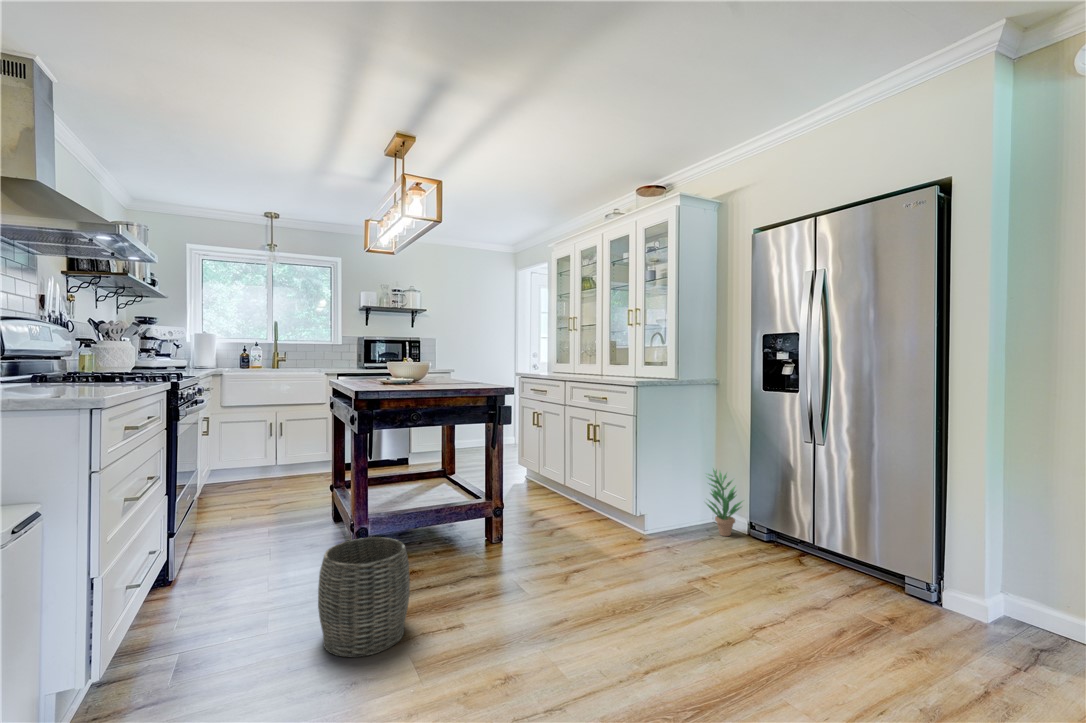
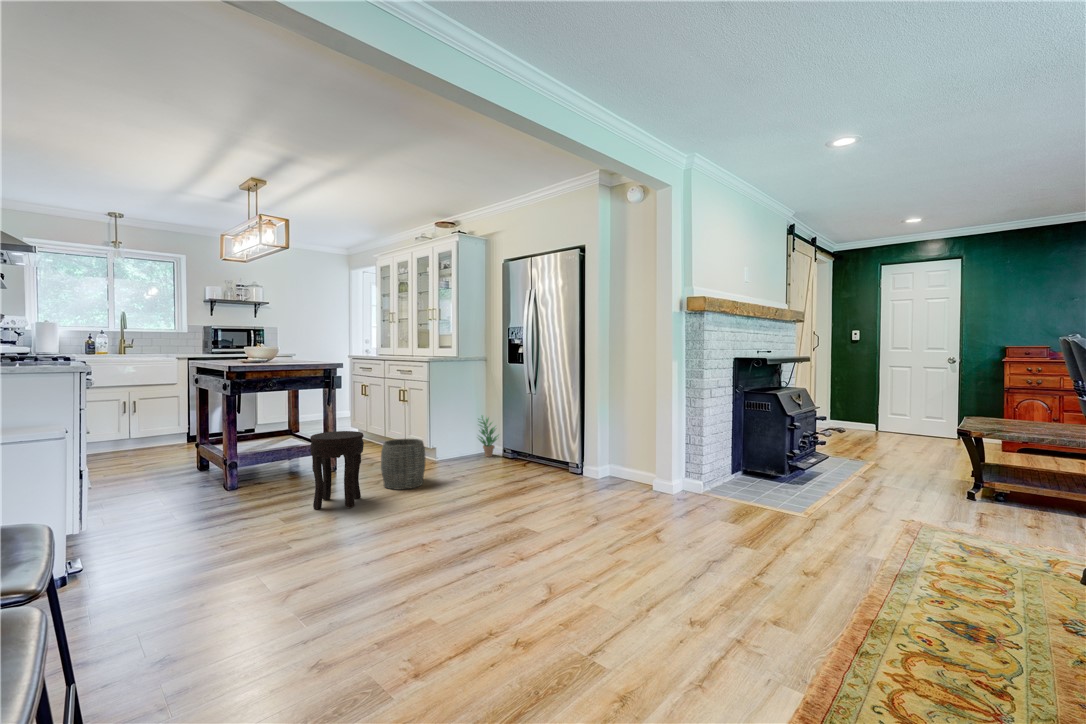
side table: none [466,501,552,649] -> present [310,431,364,509]
woven basket: present [318,537,410,657] -> present [381,439,425,490]

